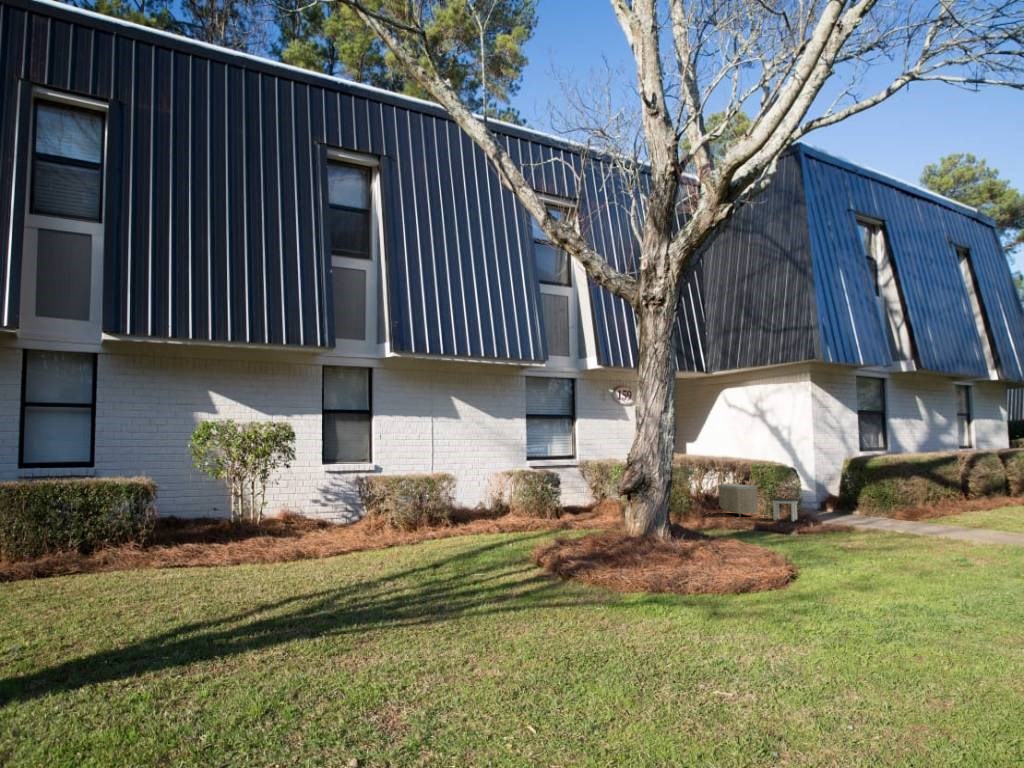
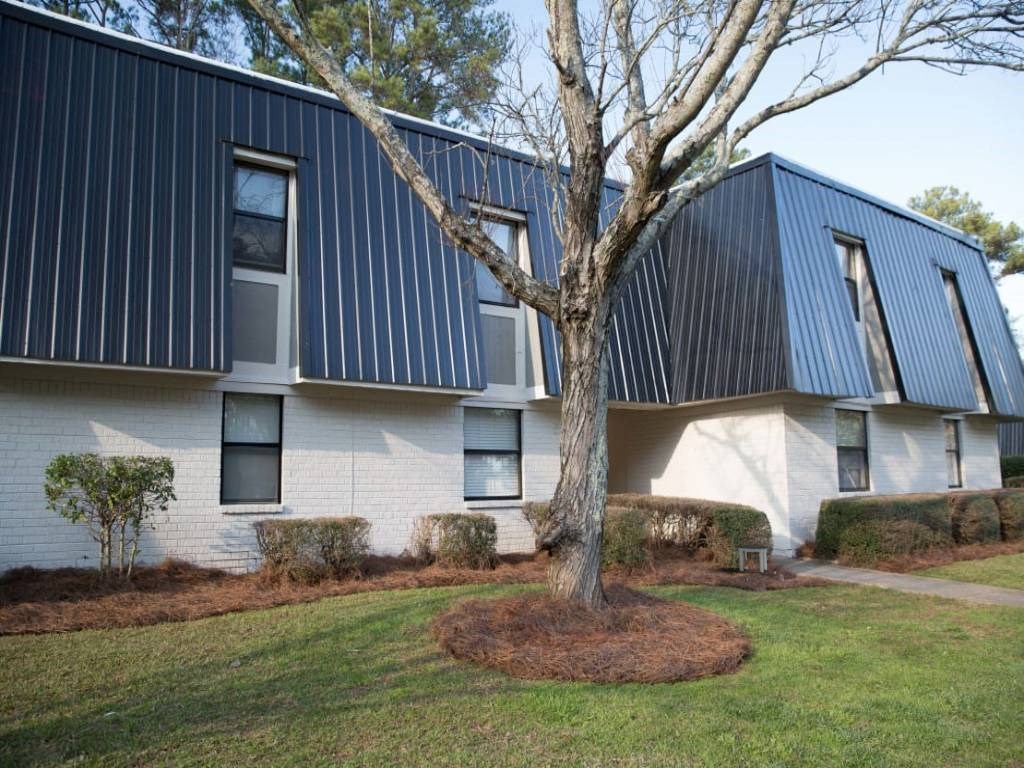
storage bench: present [718,484,758,516] -> none [679,528,723,565]

